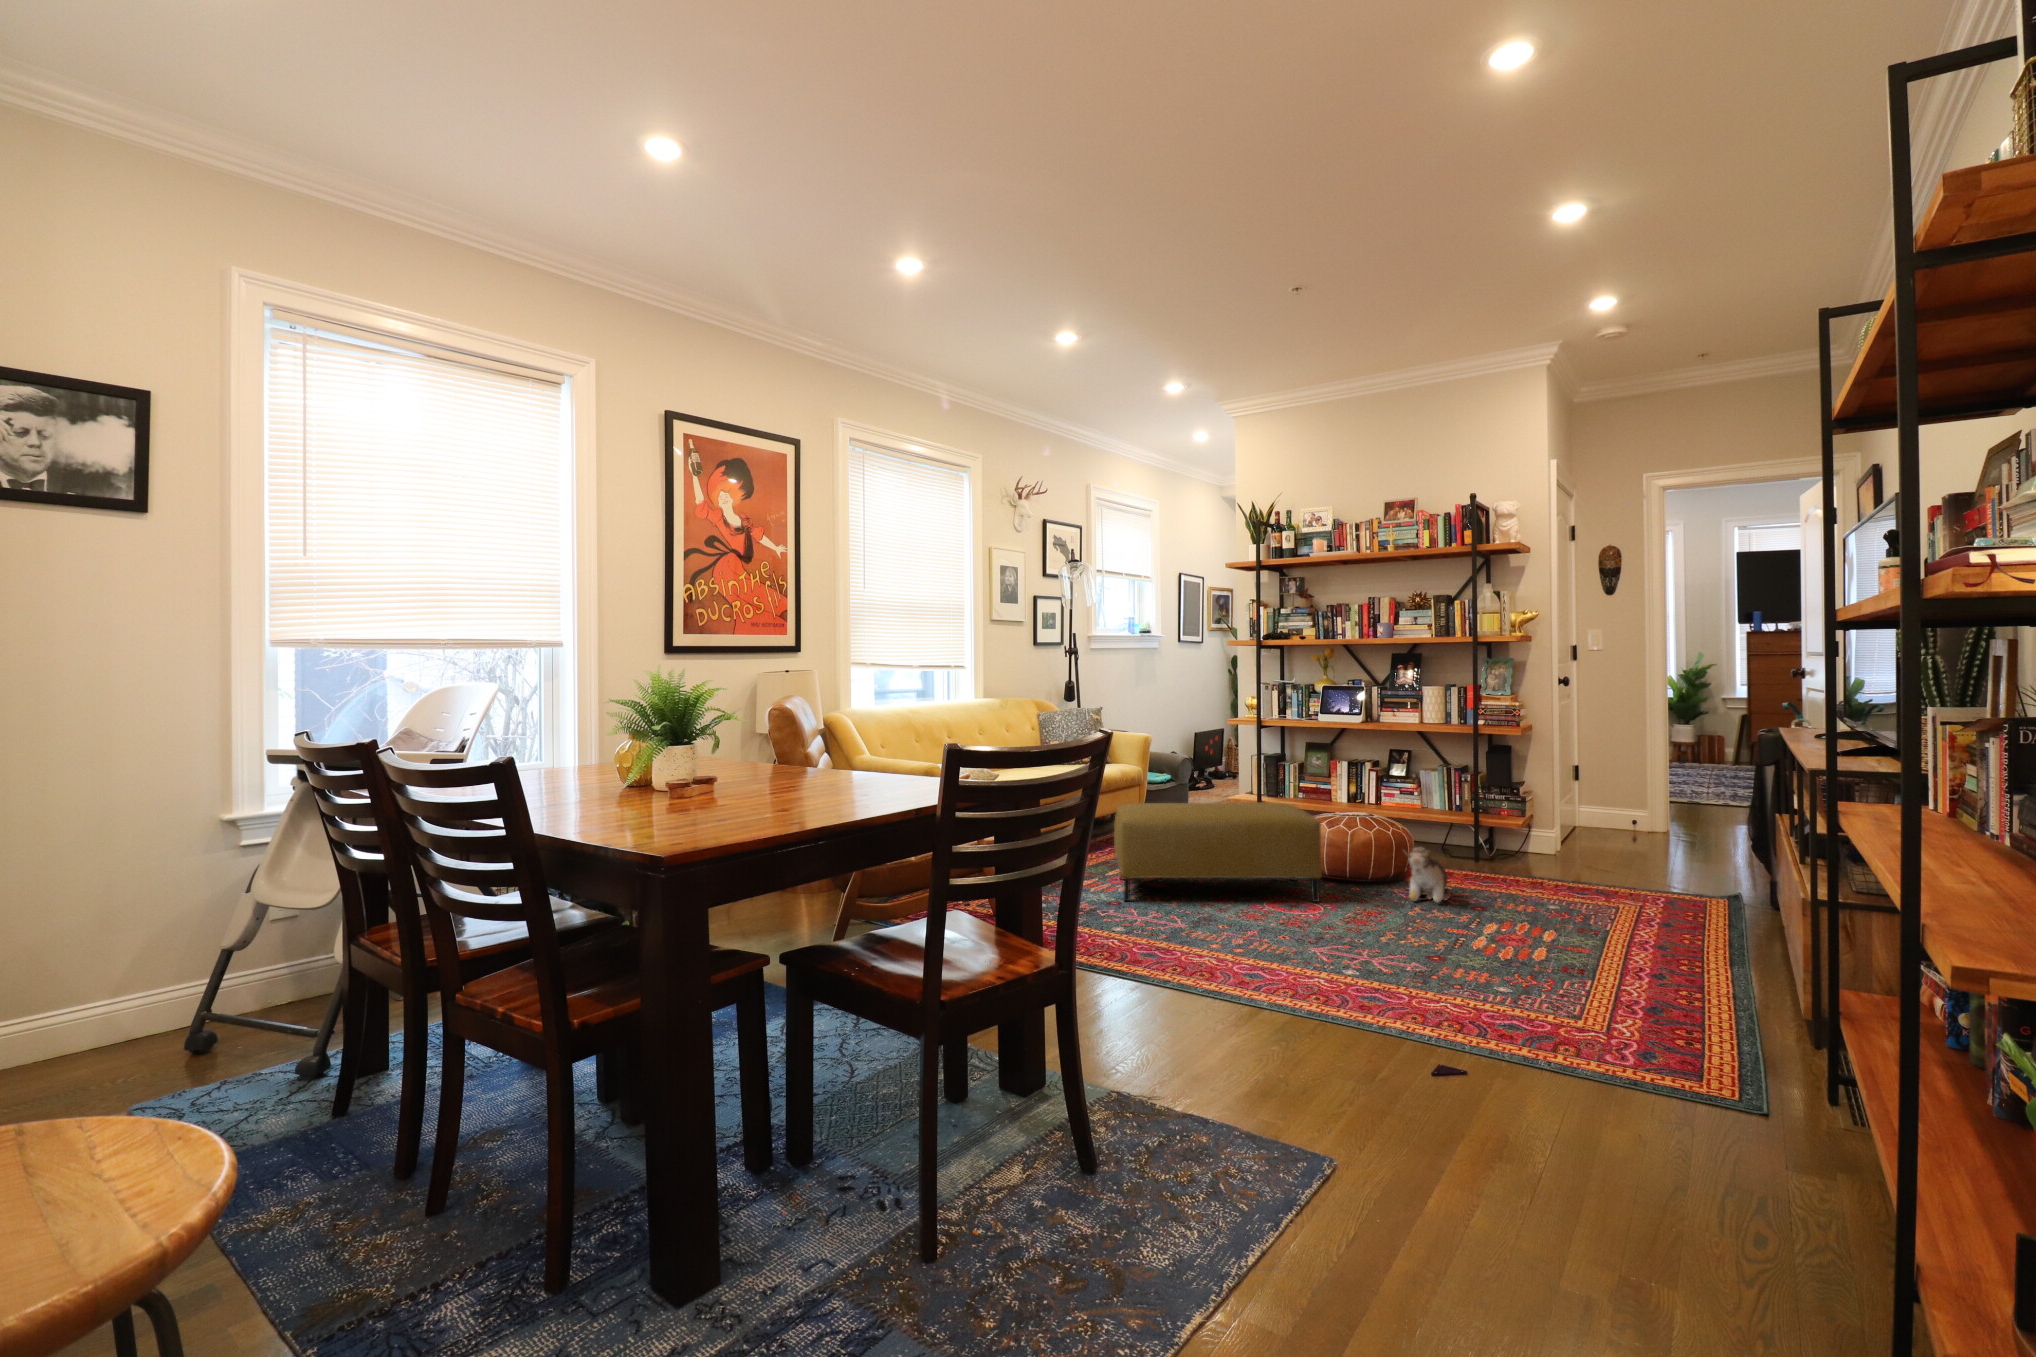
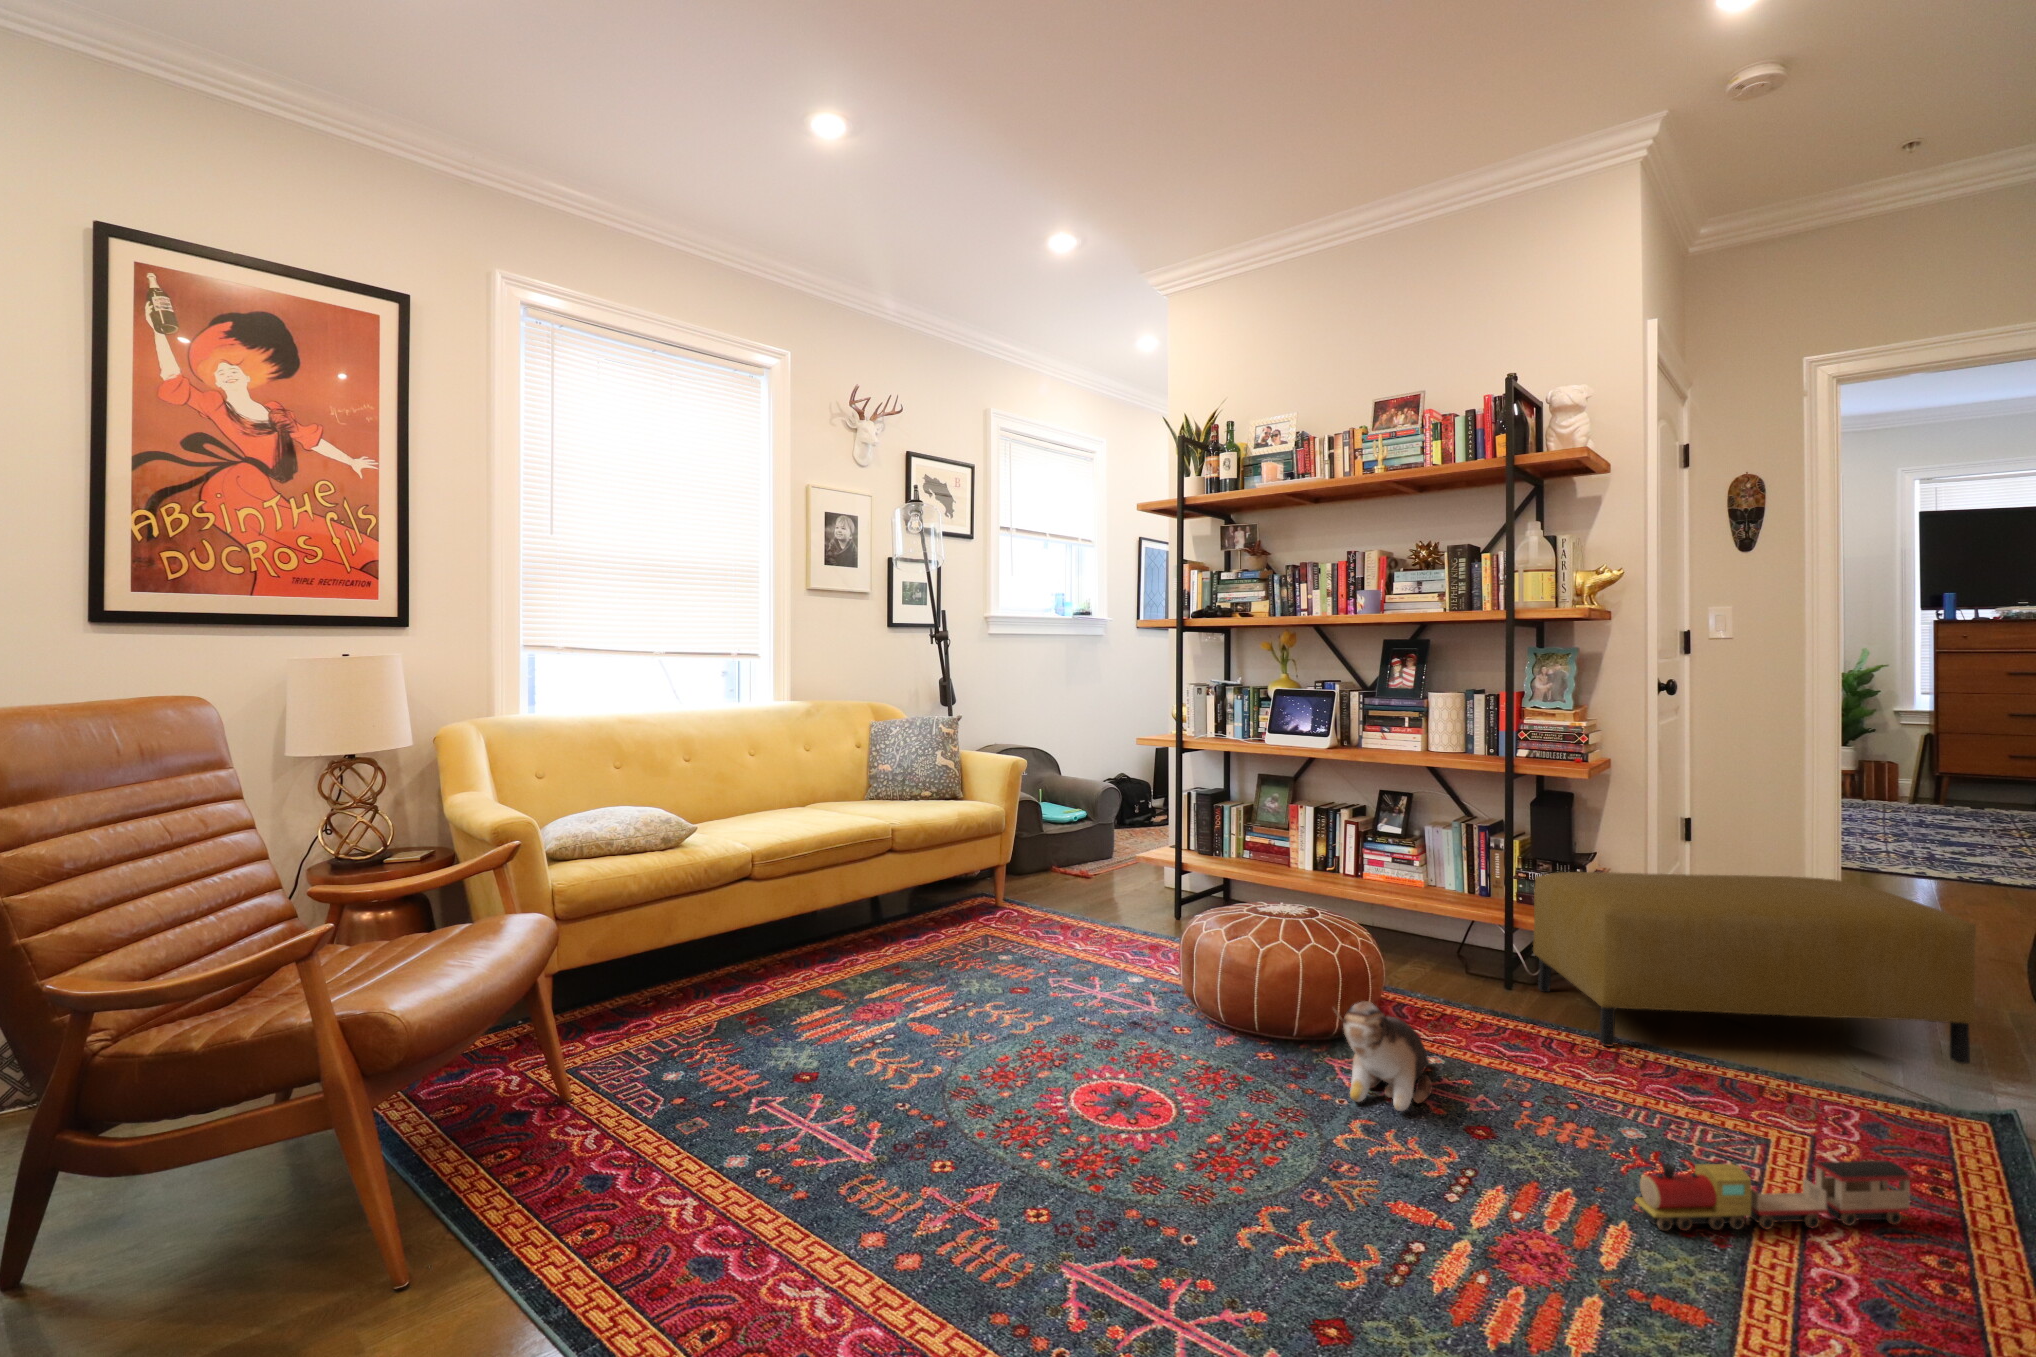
ottoman: present [1114,802,1322,902] -> present [1533,872,1976,1064]
toy train: none [1555,899,1675,931] -> present [1635,1161,1910,1231]

